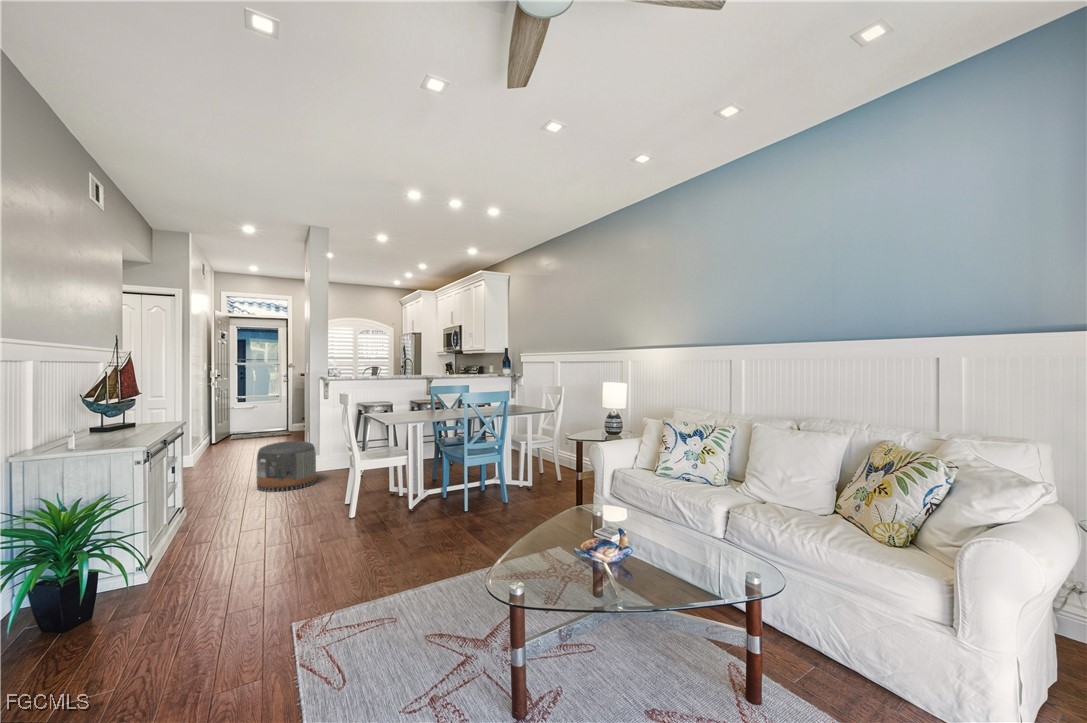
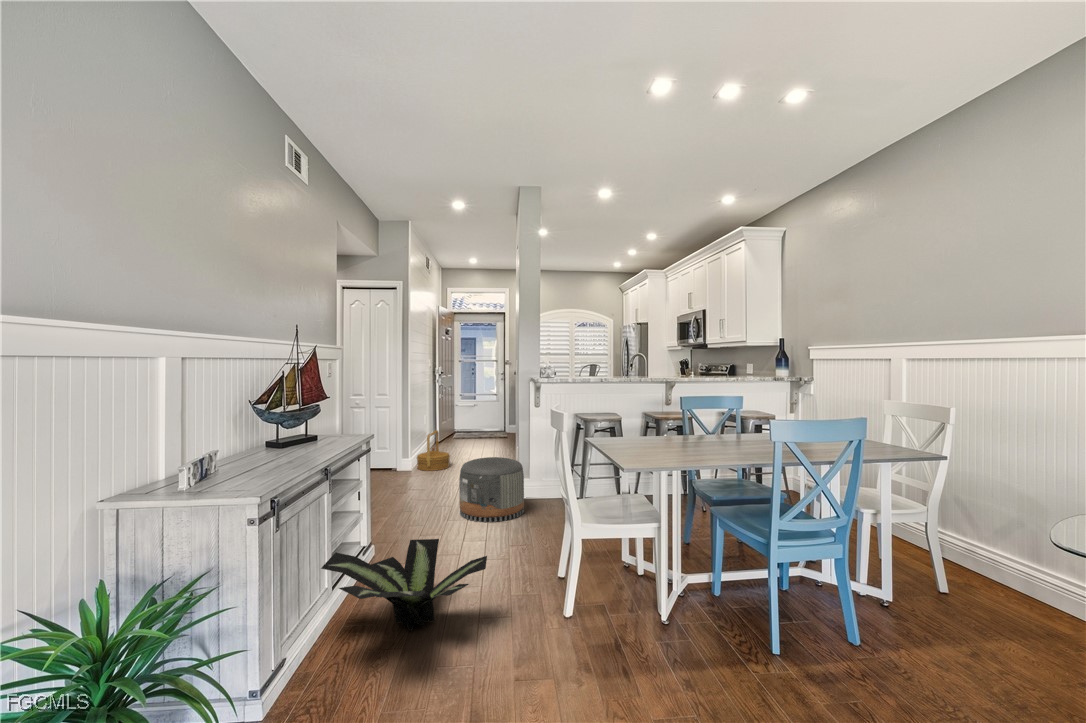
woven basket: none [197,428,235,465] -> present [417,430,450,471]
potted plant: none [161,494,298,552] -> present [321,539,487,632]

